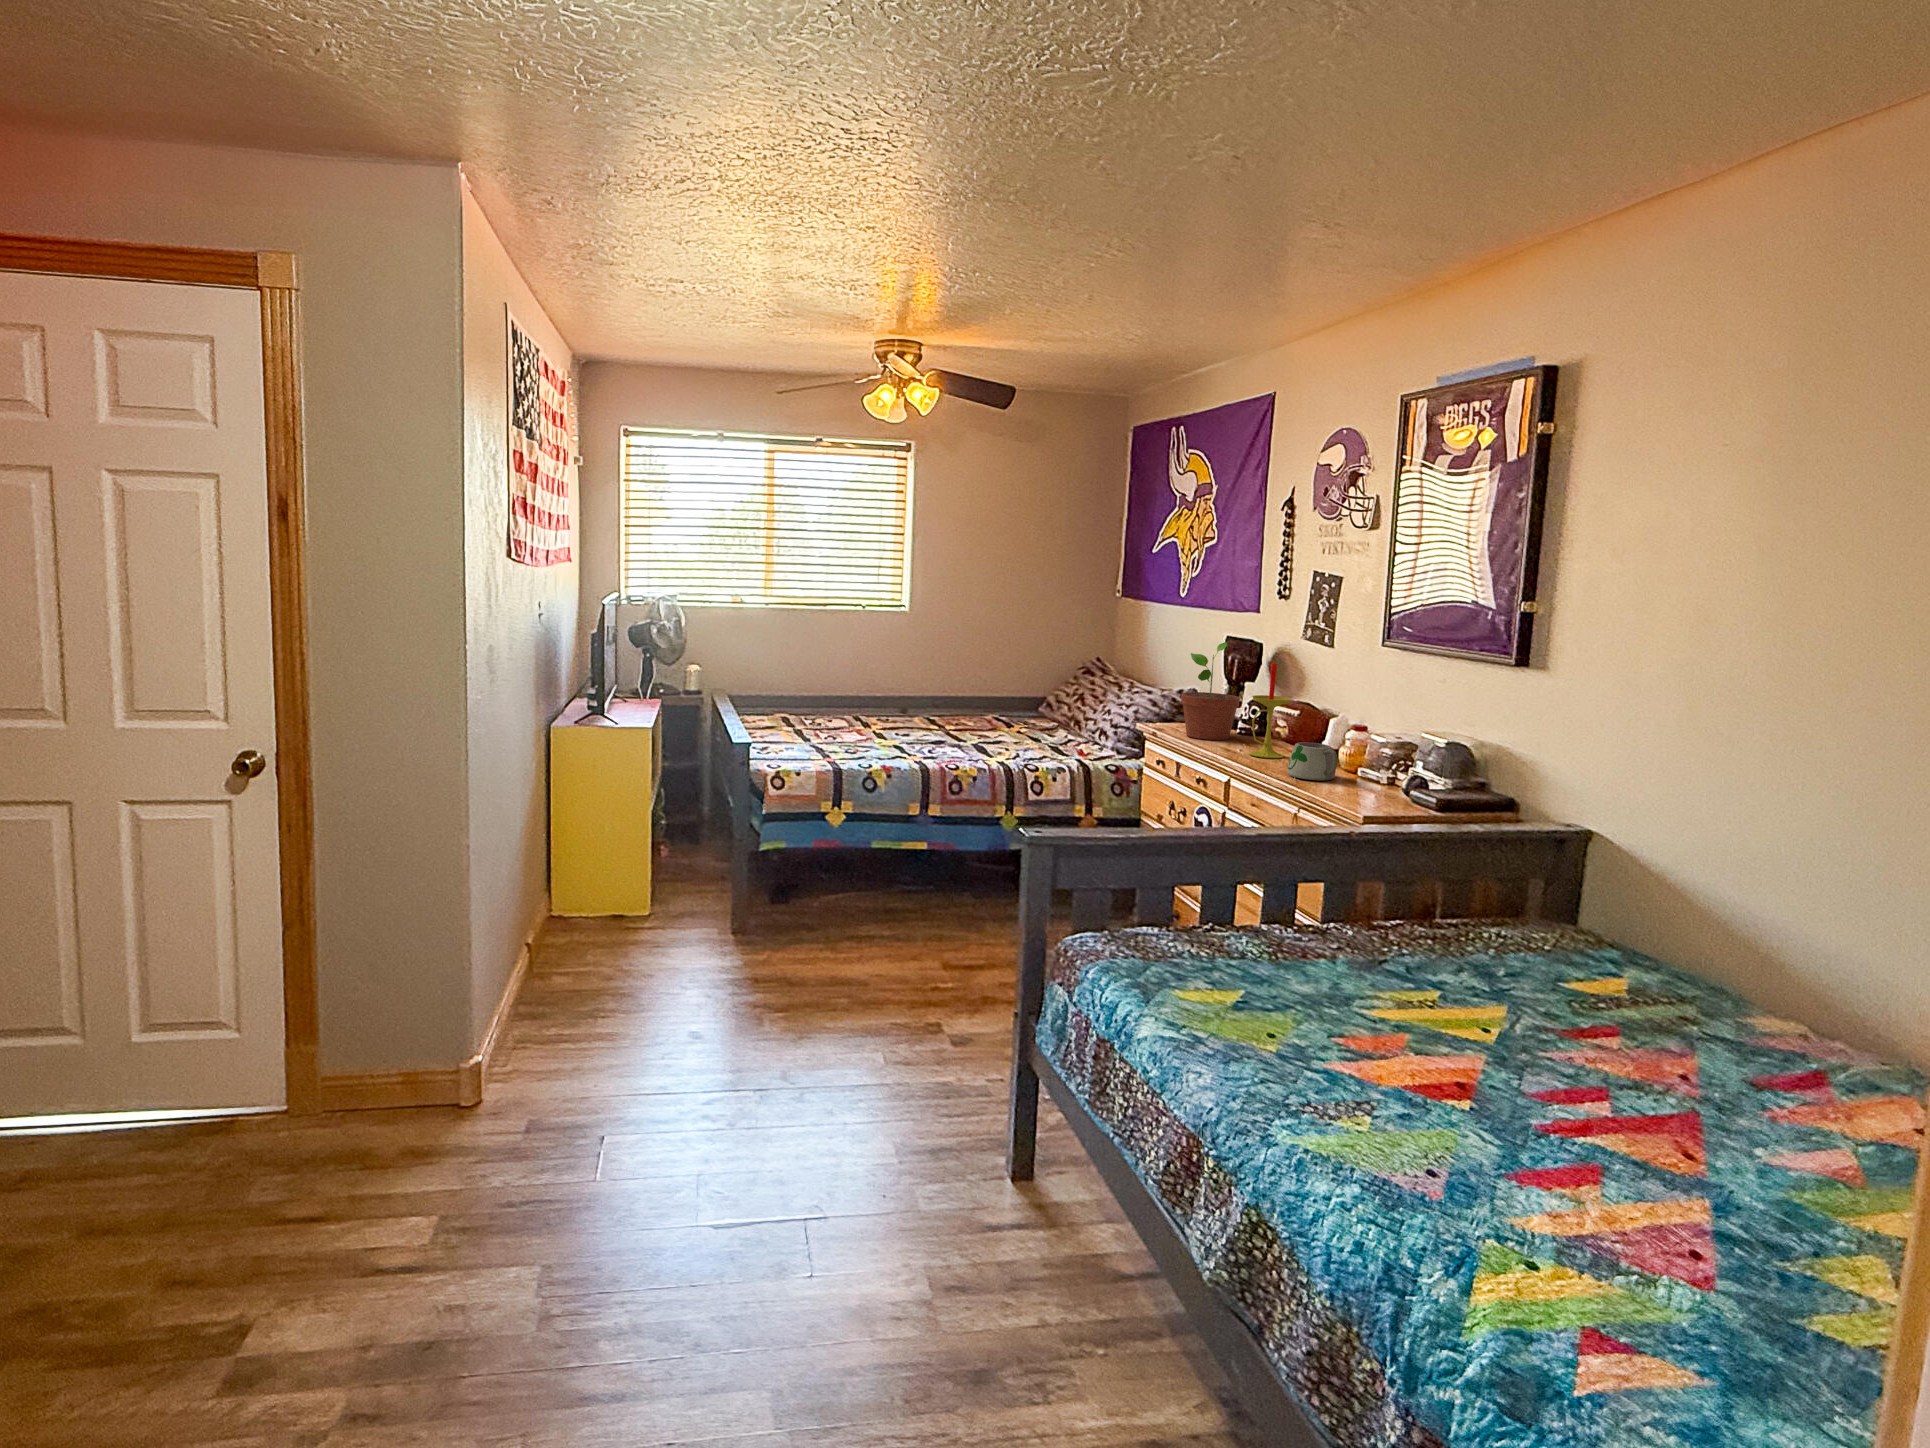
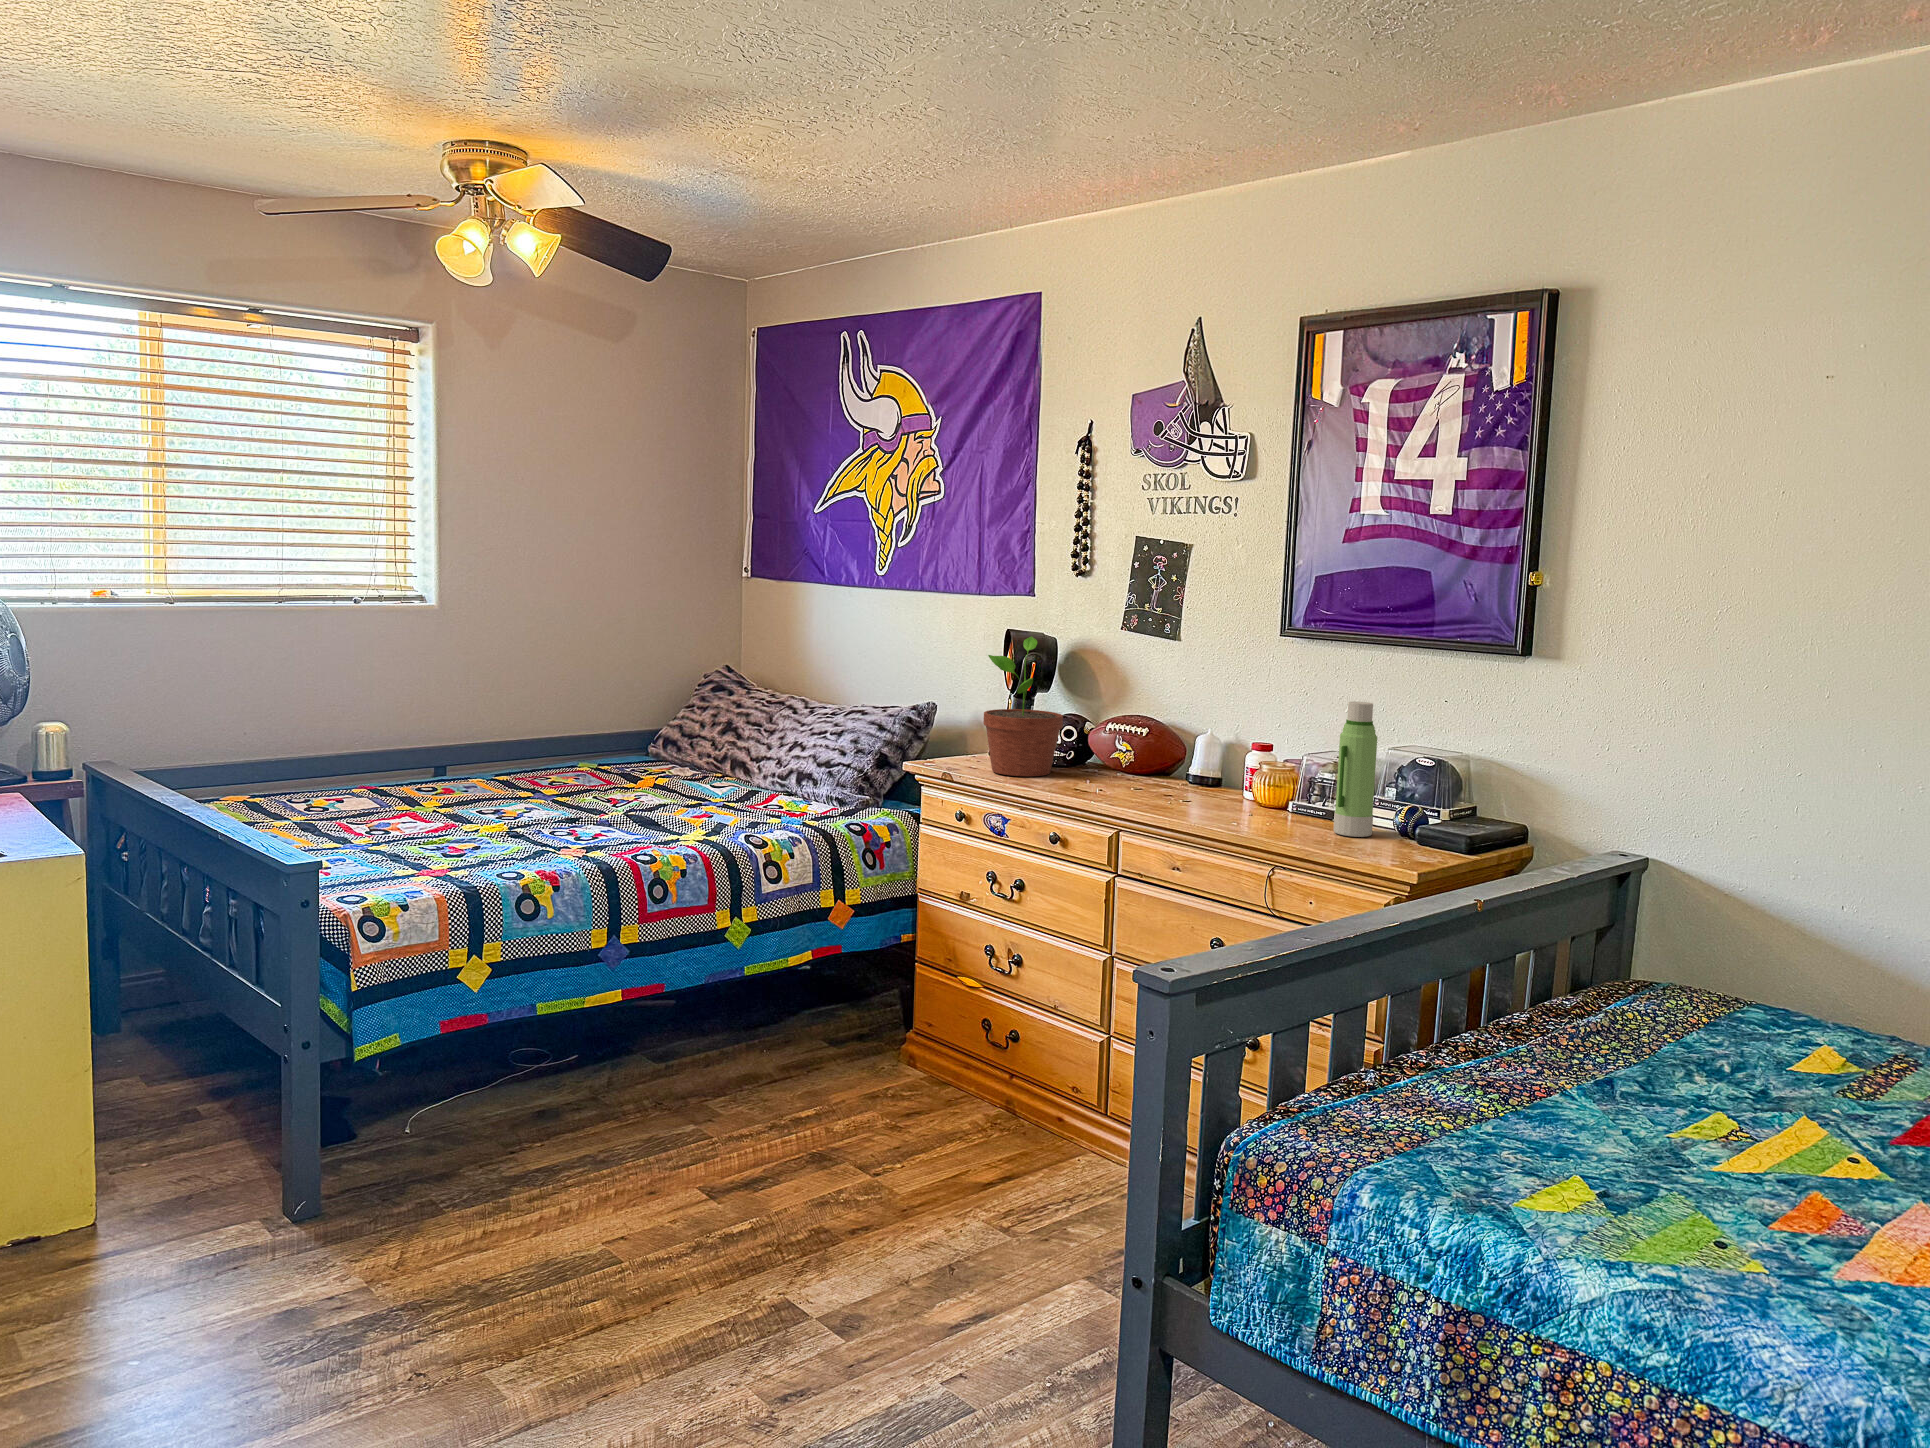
candle: present [1250,663,1291,758] -> none [1118,661,1171,796]
water bottle: none [1354,694,1391,796] -> present [1334,702,1377,837]
mug: present [1288,742,1338,780] -> none [1218,771,1295,827]

